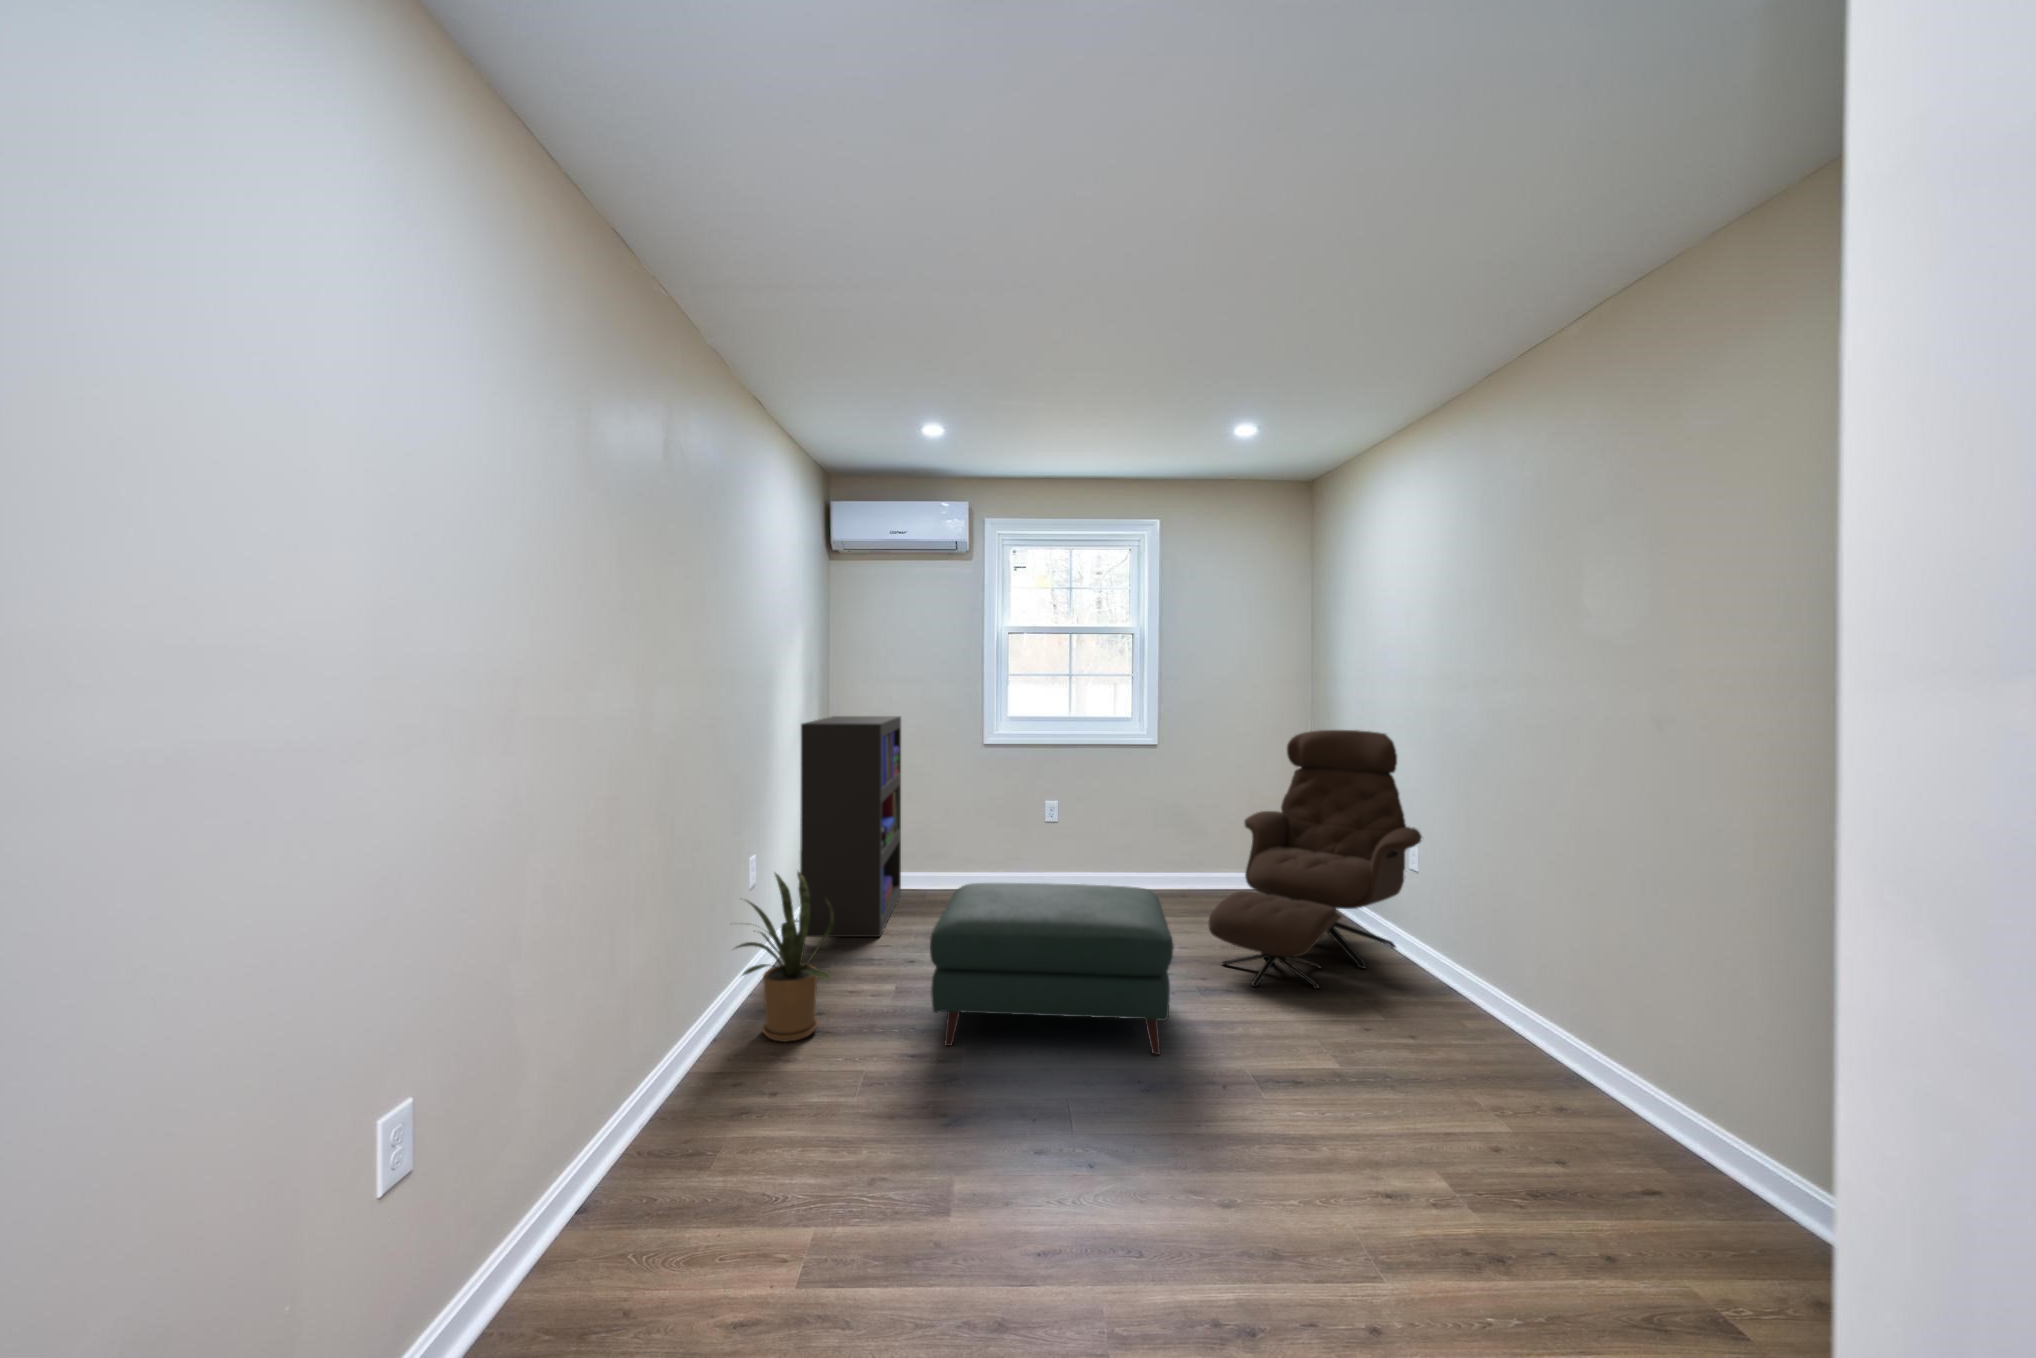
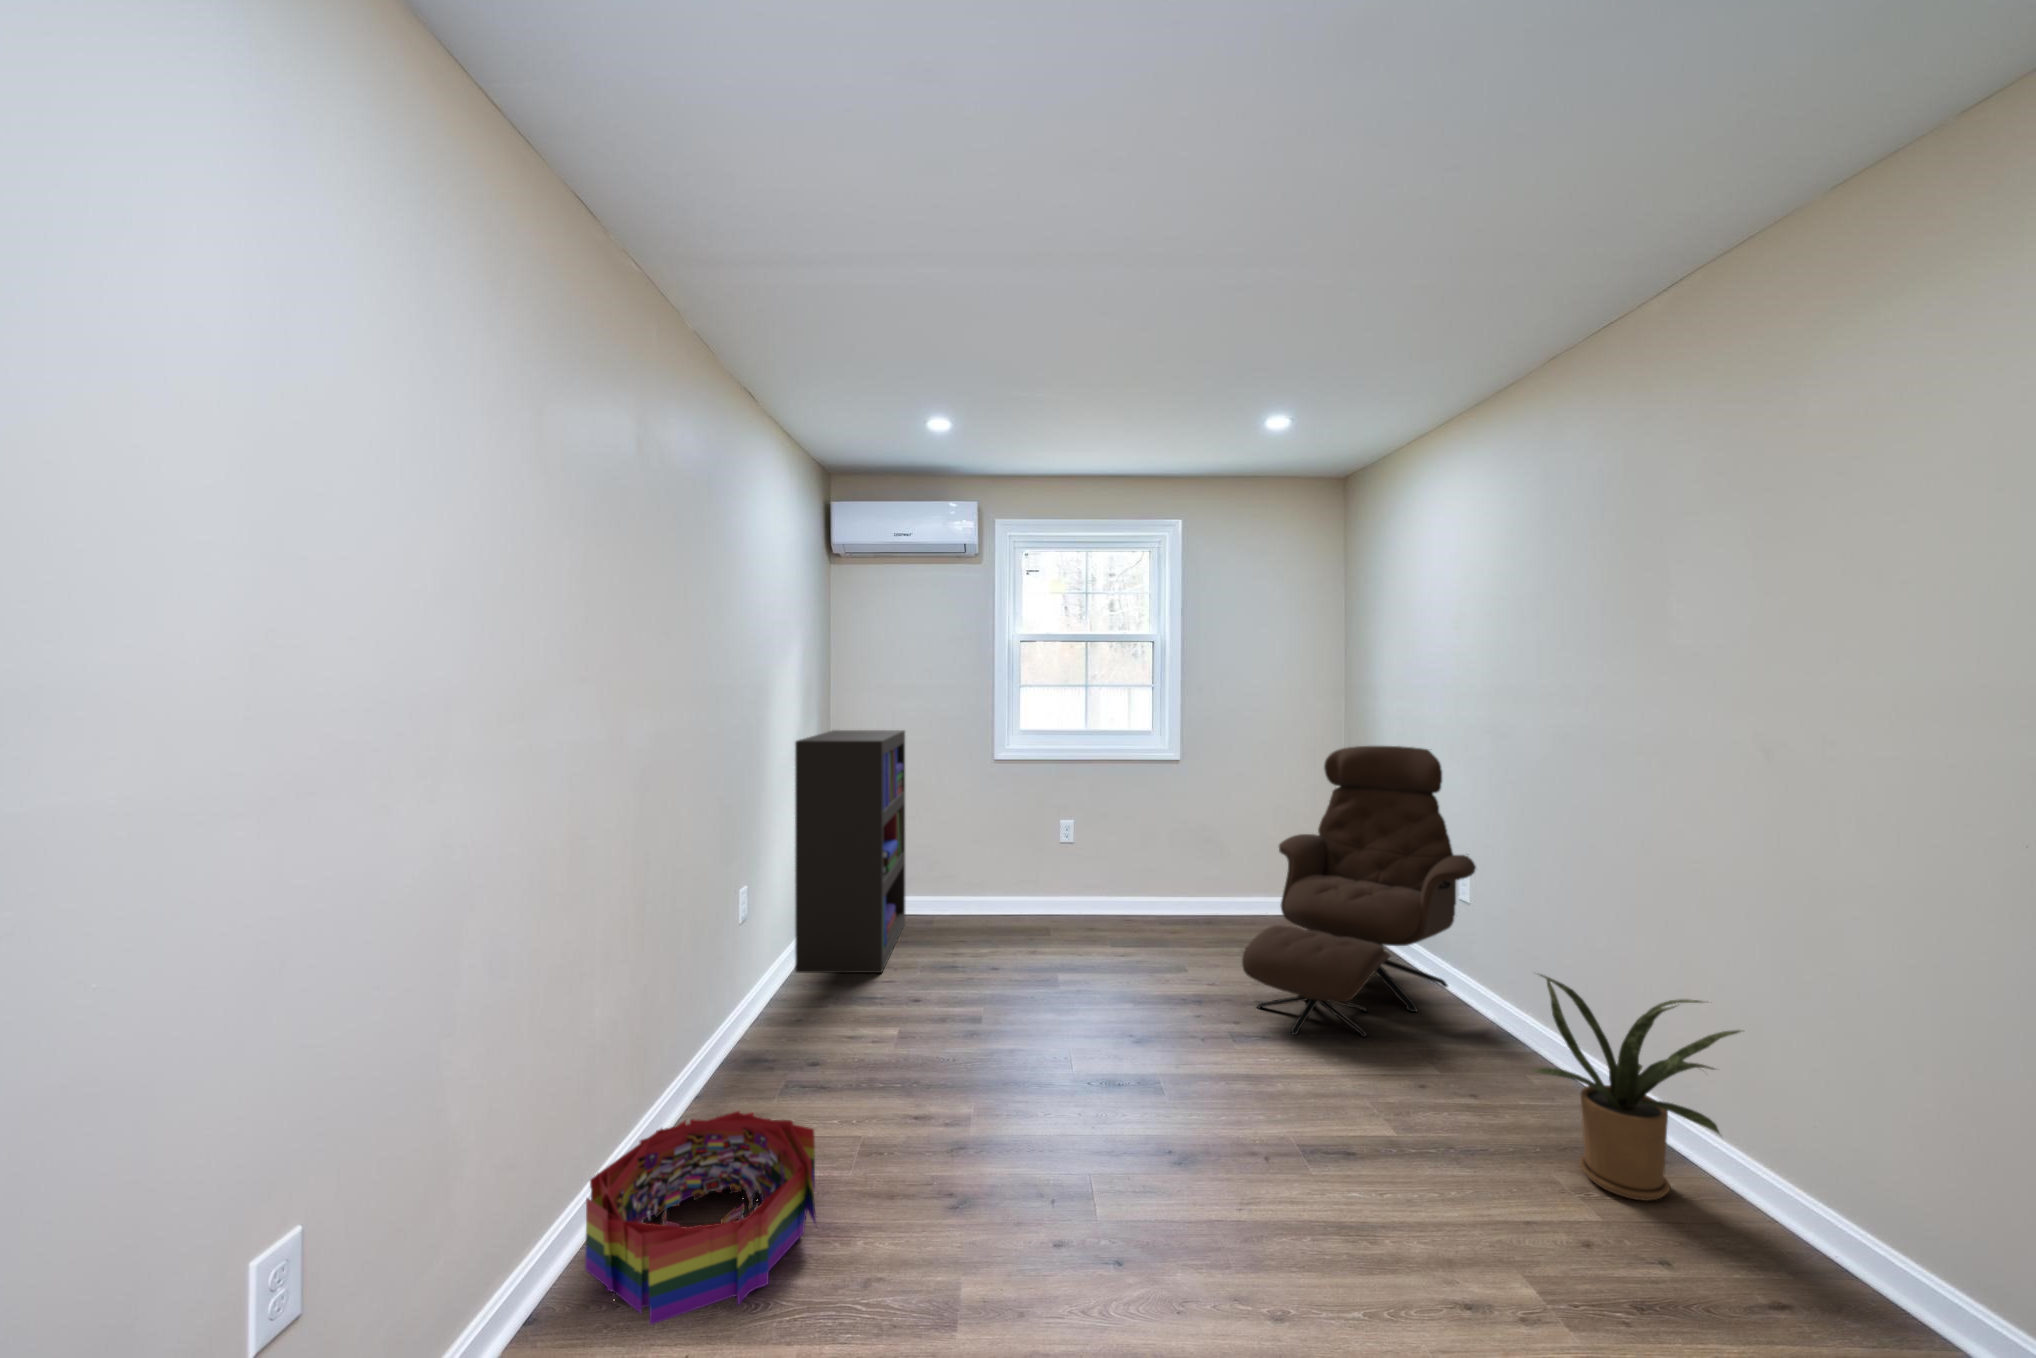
house plant: present [733,872,834,1042] -> present [1534,975,1741,1201]
ottoman: present [930,883,1174,1055] -> none [934,919,1207,1119]
storage bin: none [626,1042,828,1213] -> present [585,1111,816,1324]

